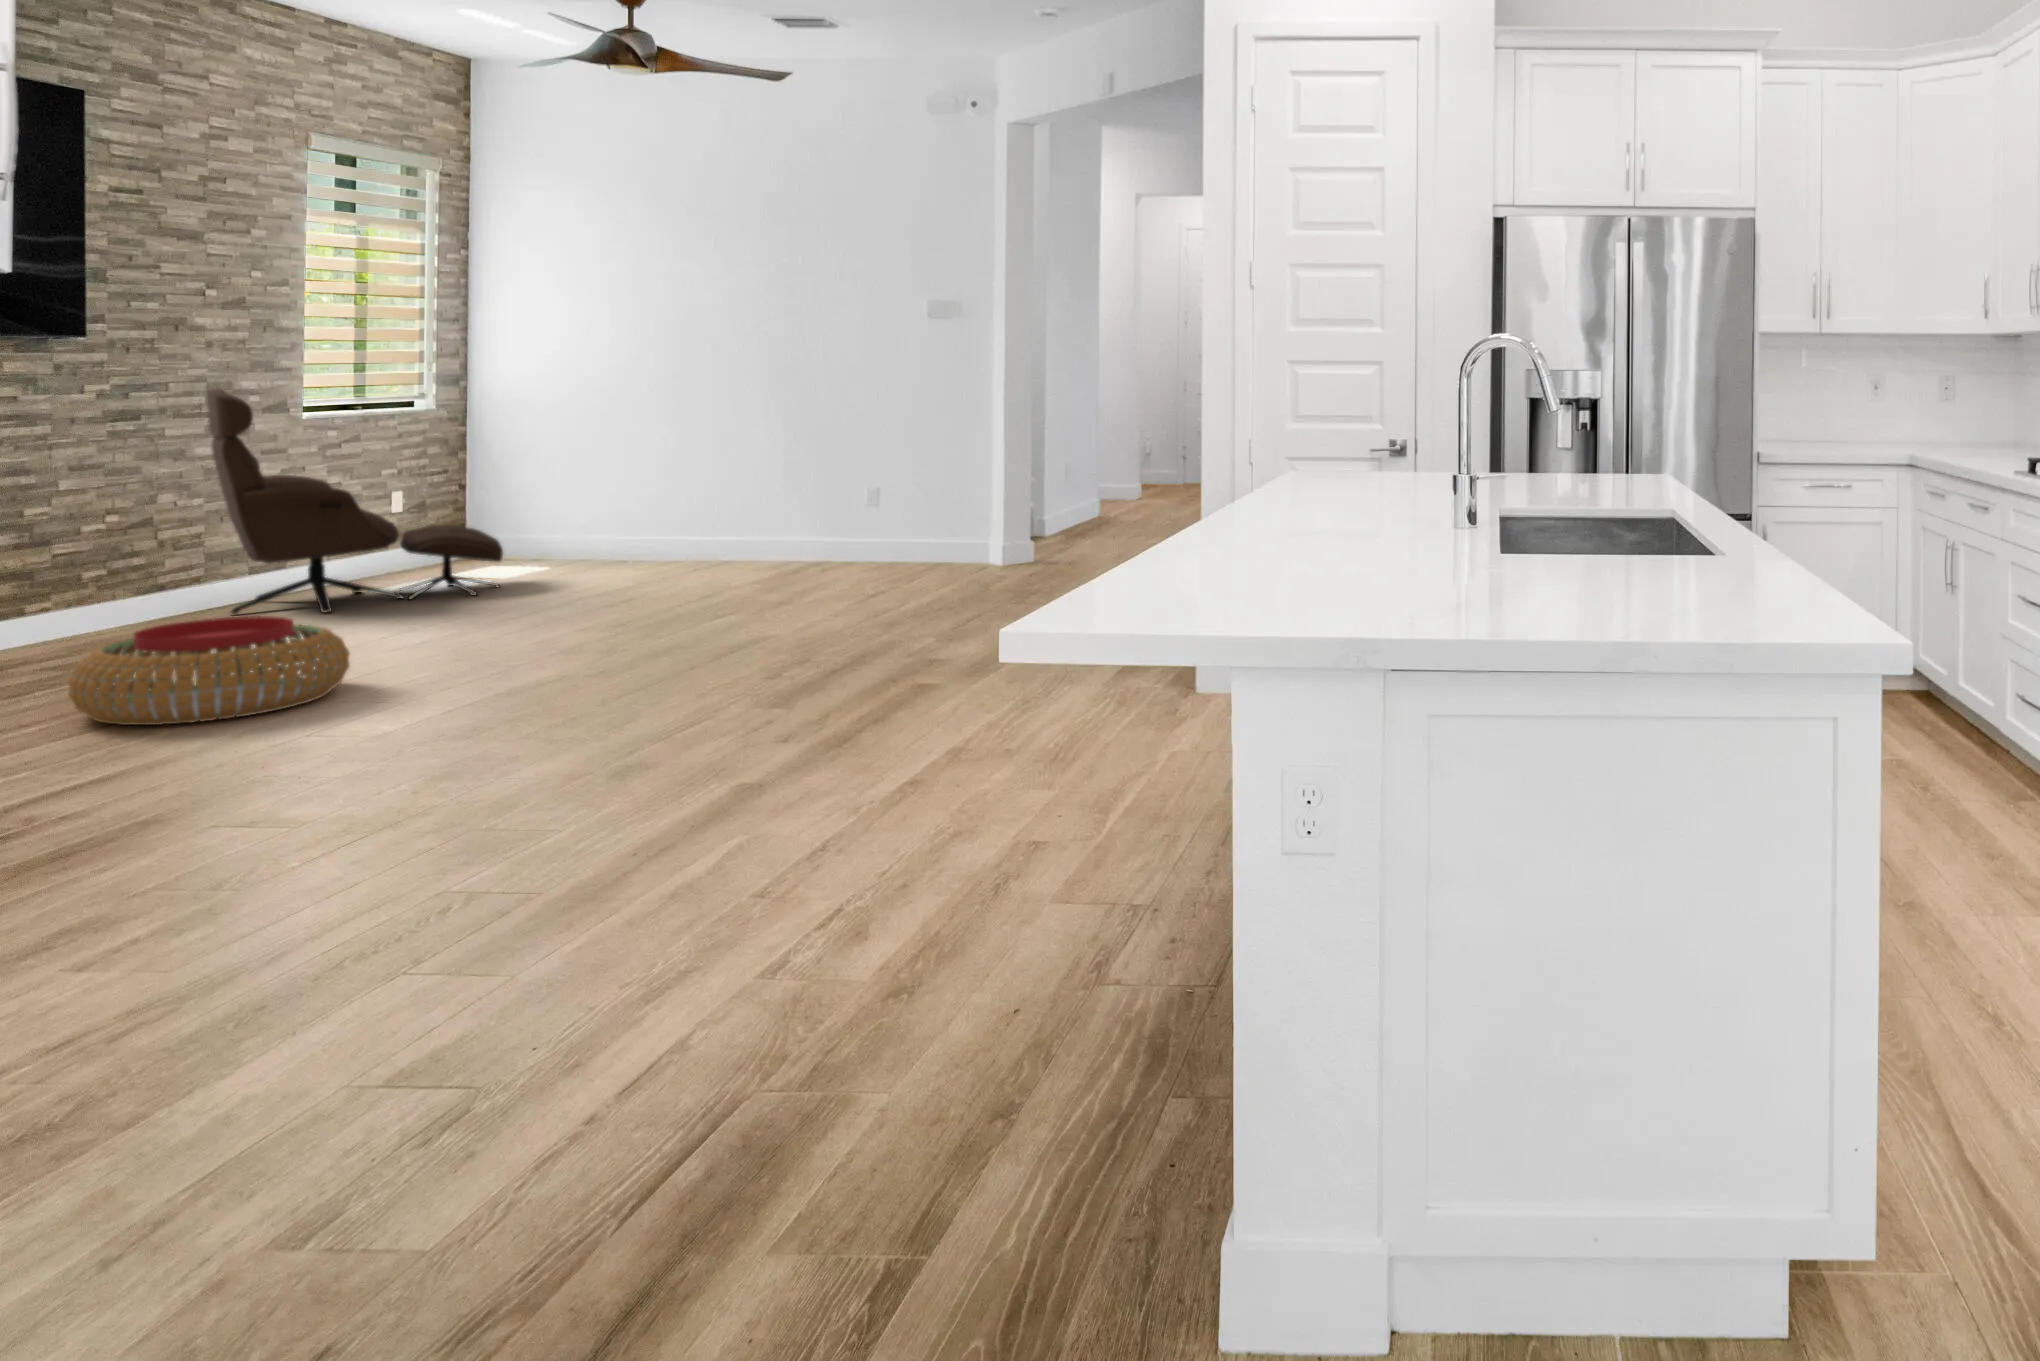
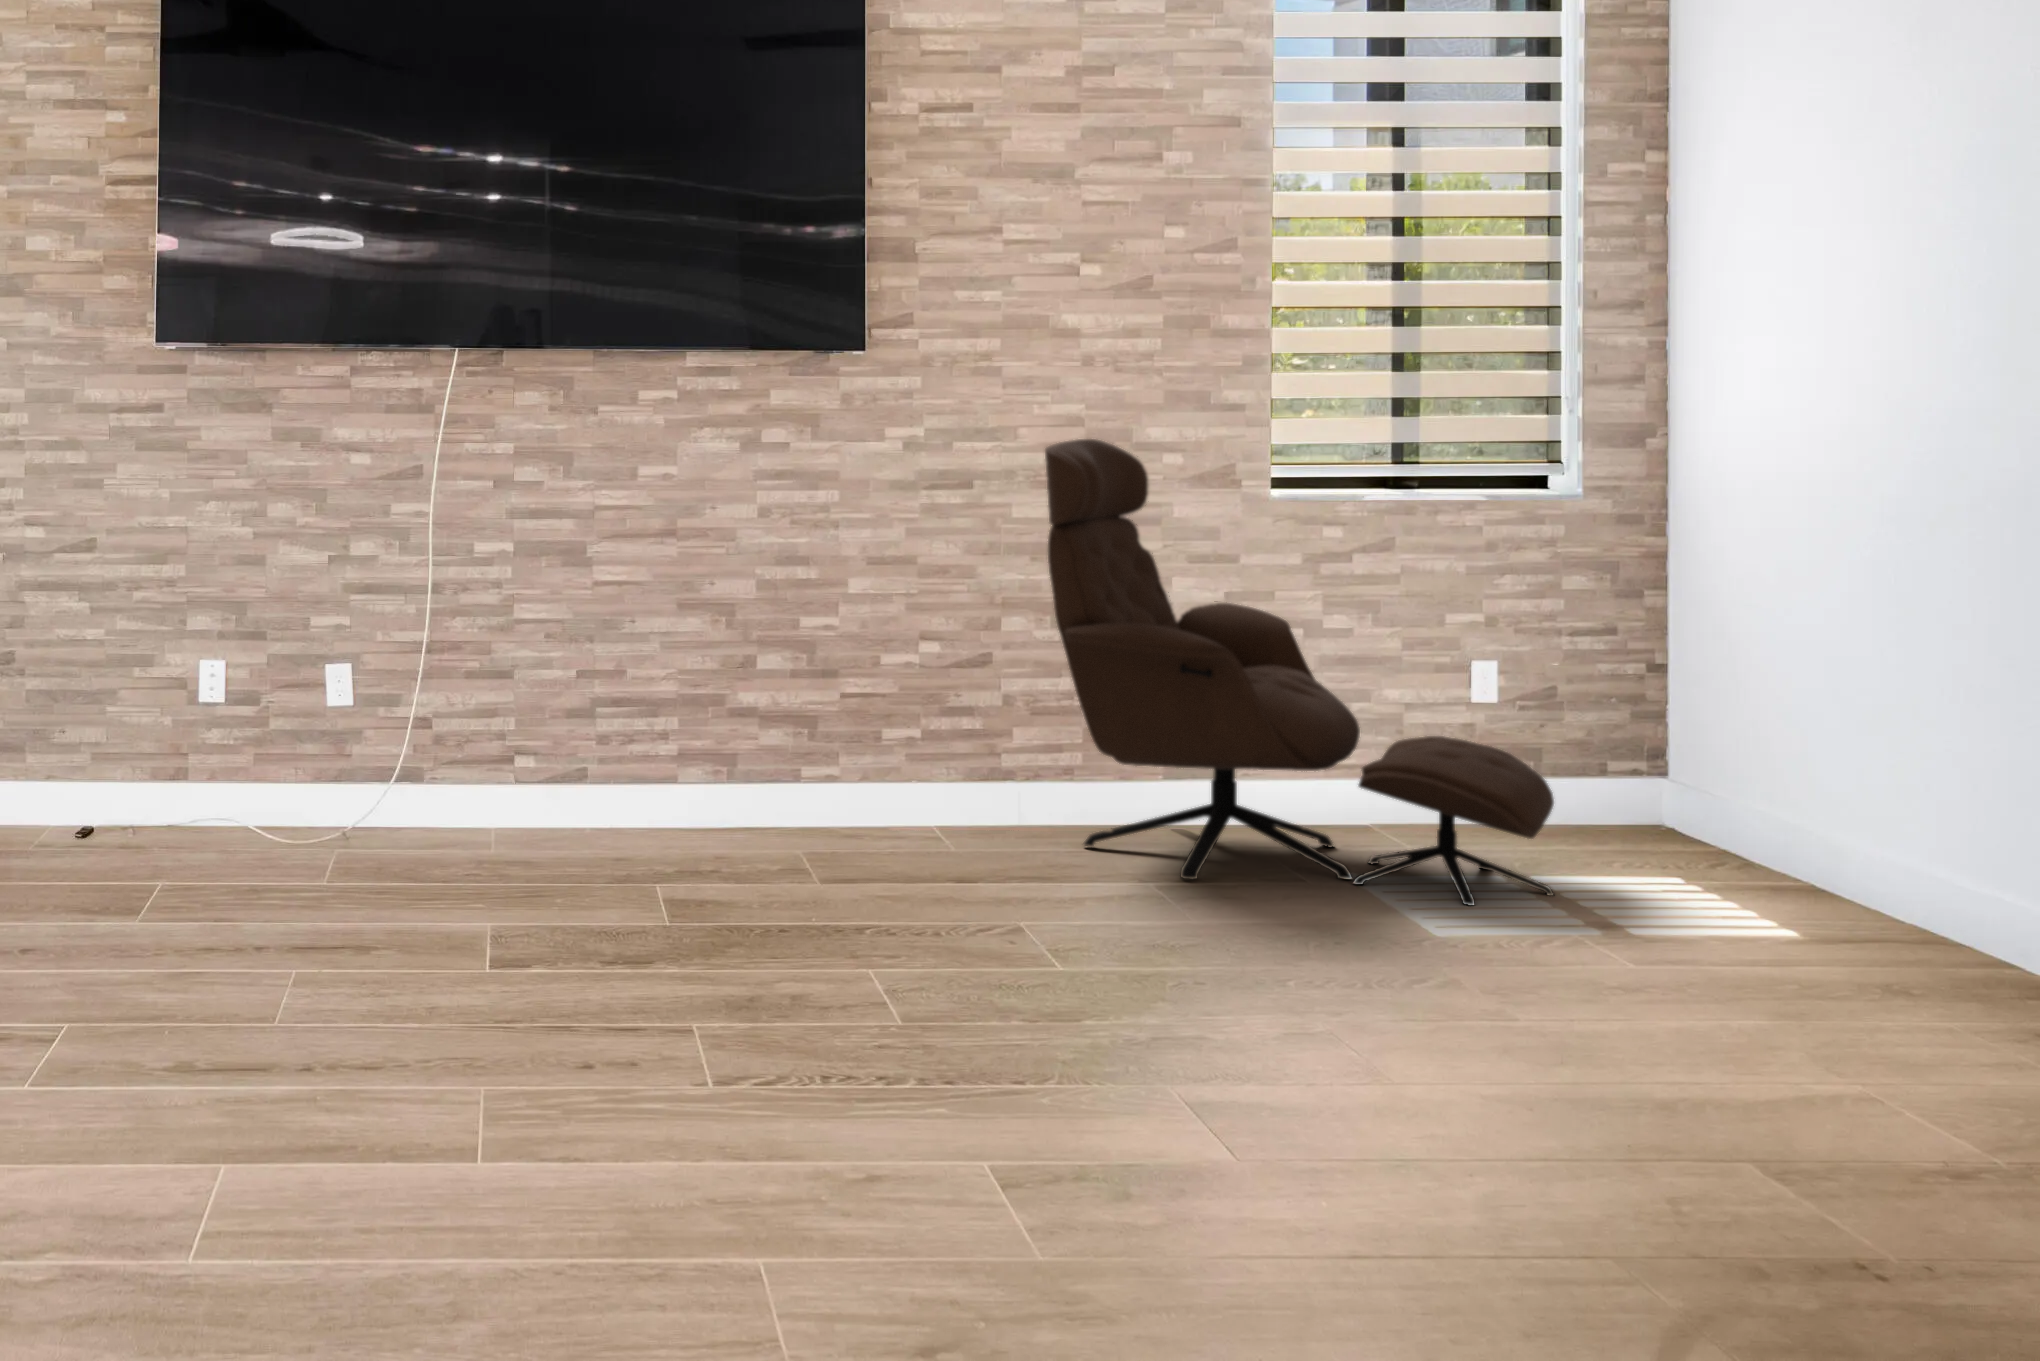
pouf: present [68,616,350,725] -> none [380,862,807,1100]

